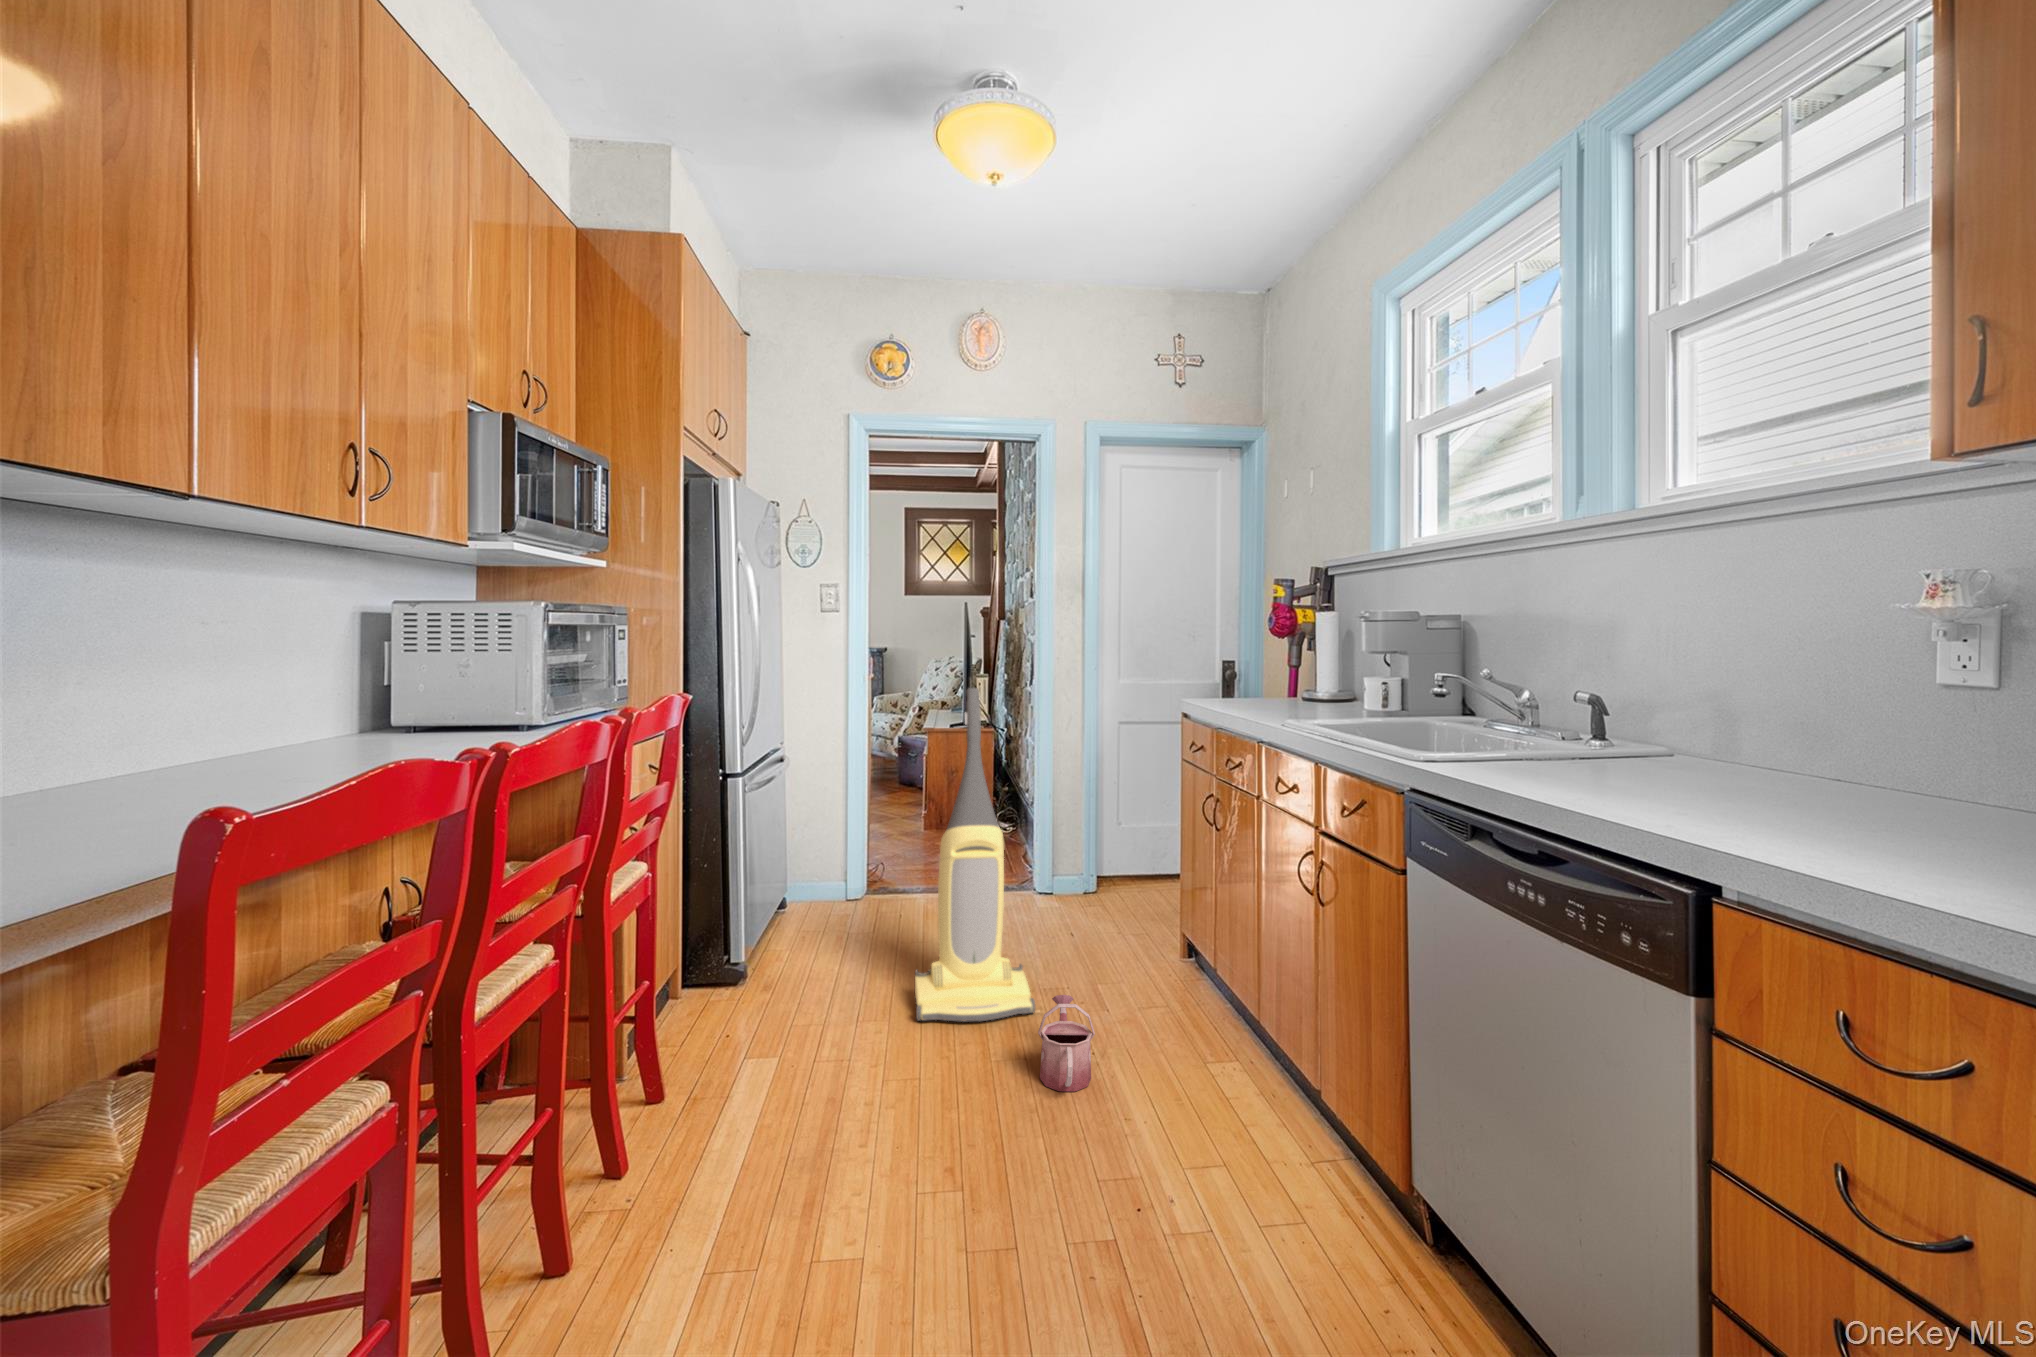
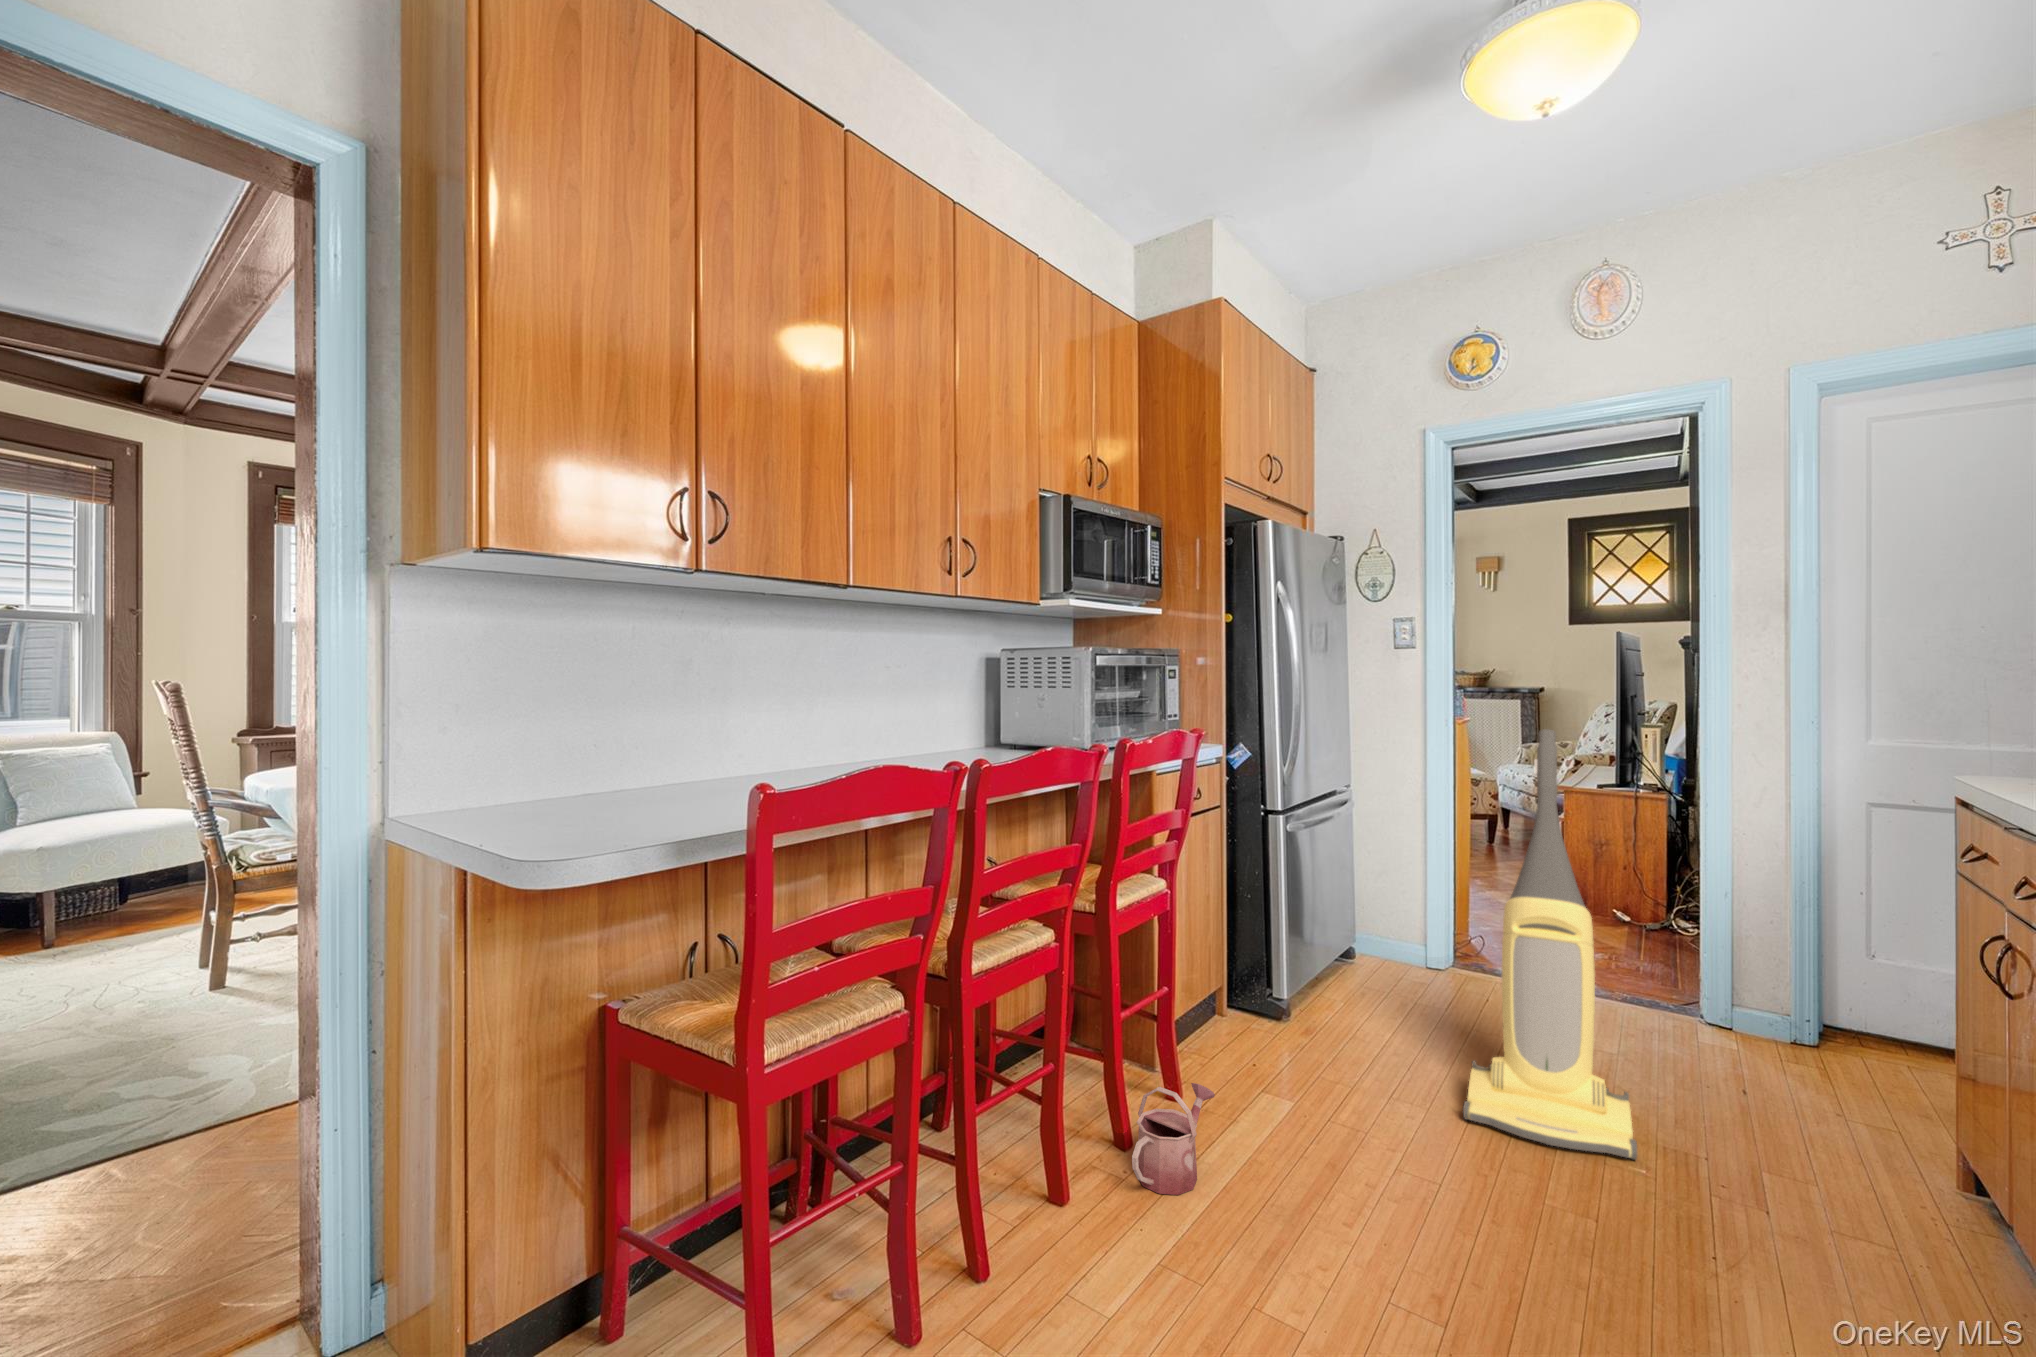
watering can: present [1038,995,1095,1092] -> present [1132,1083,1215,1195]

